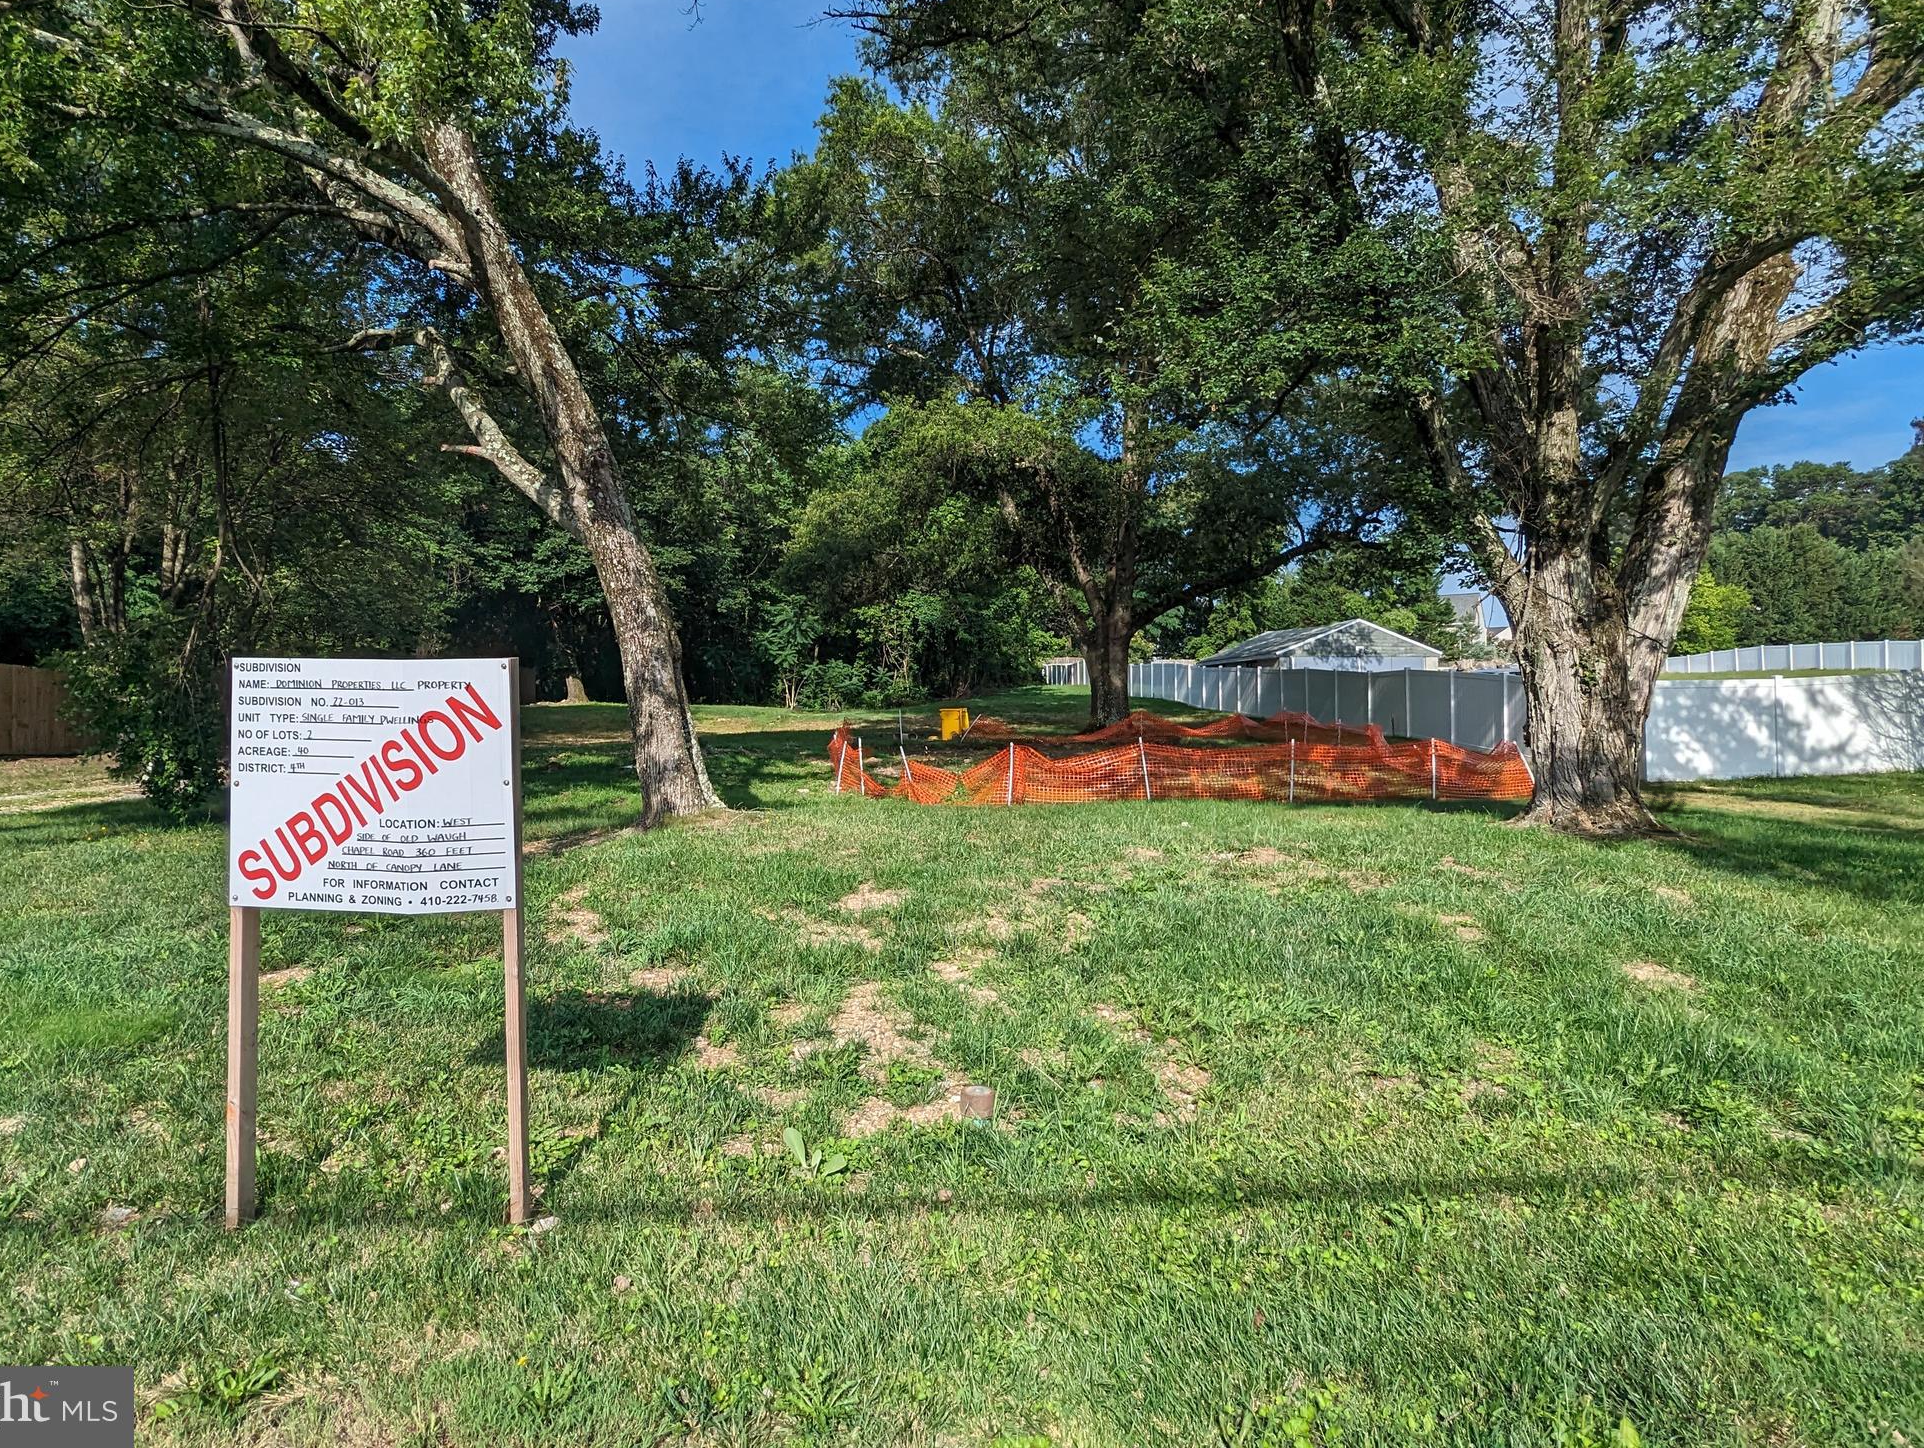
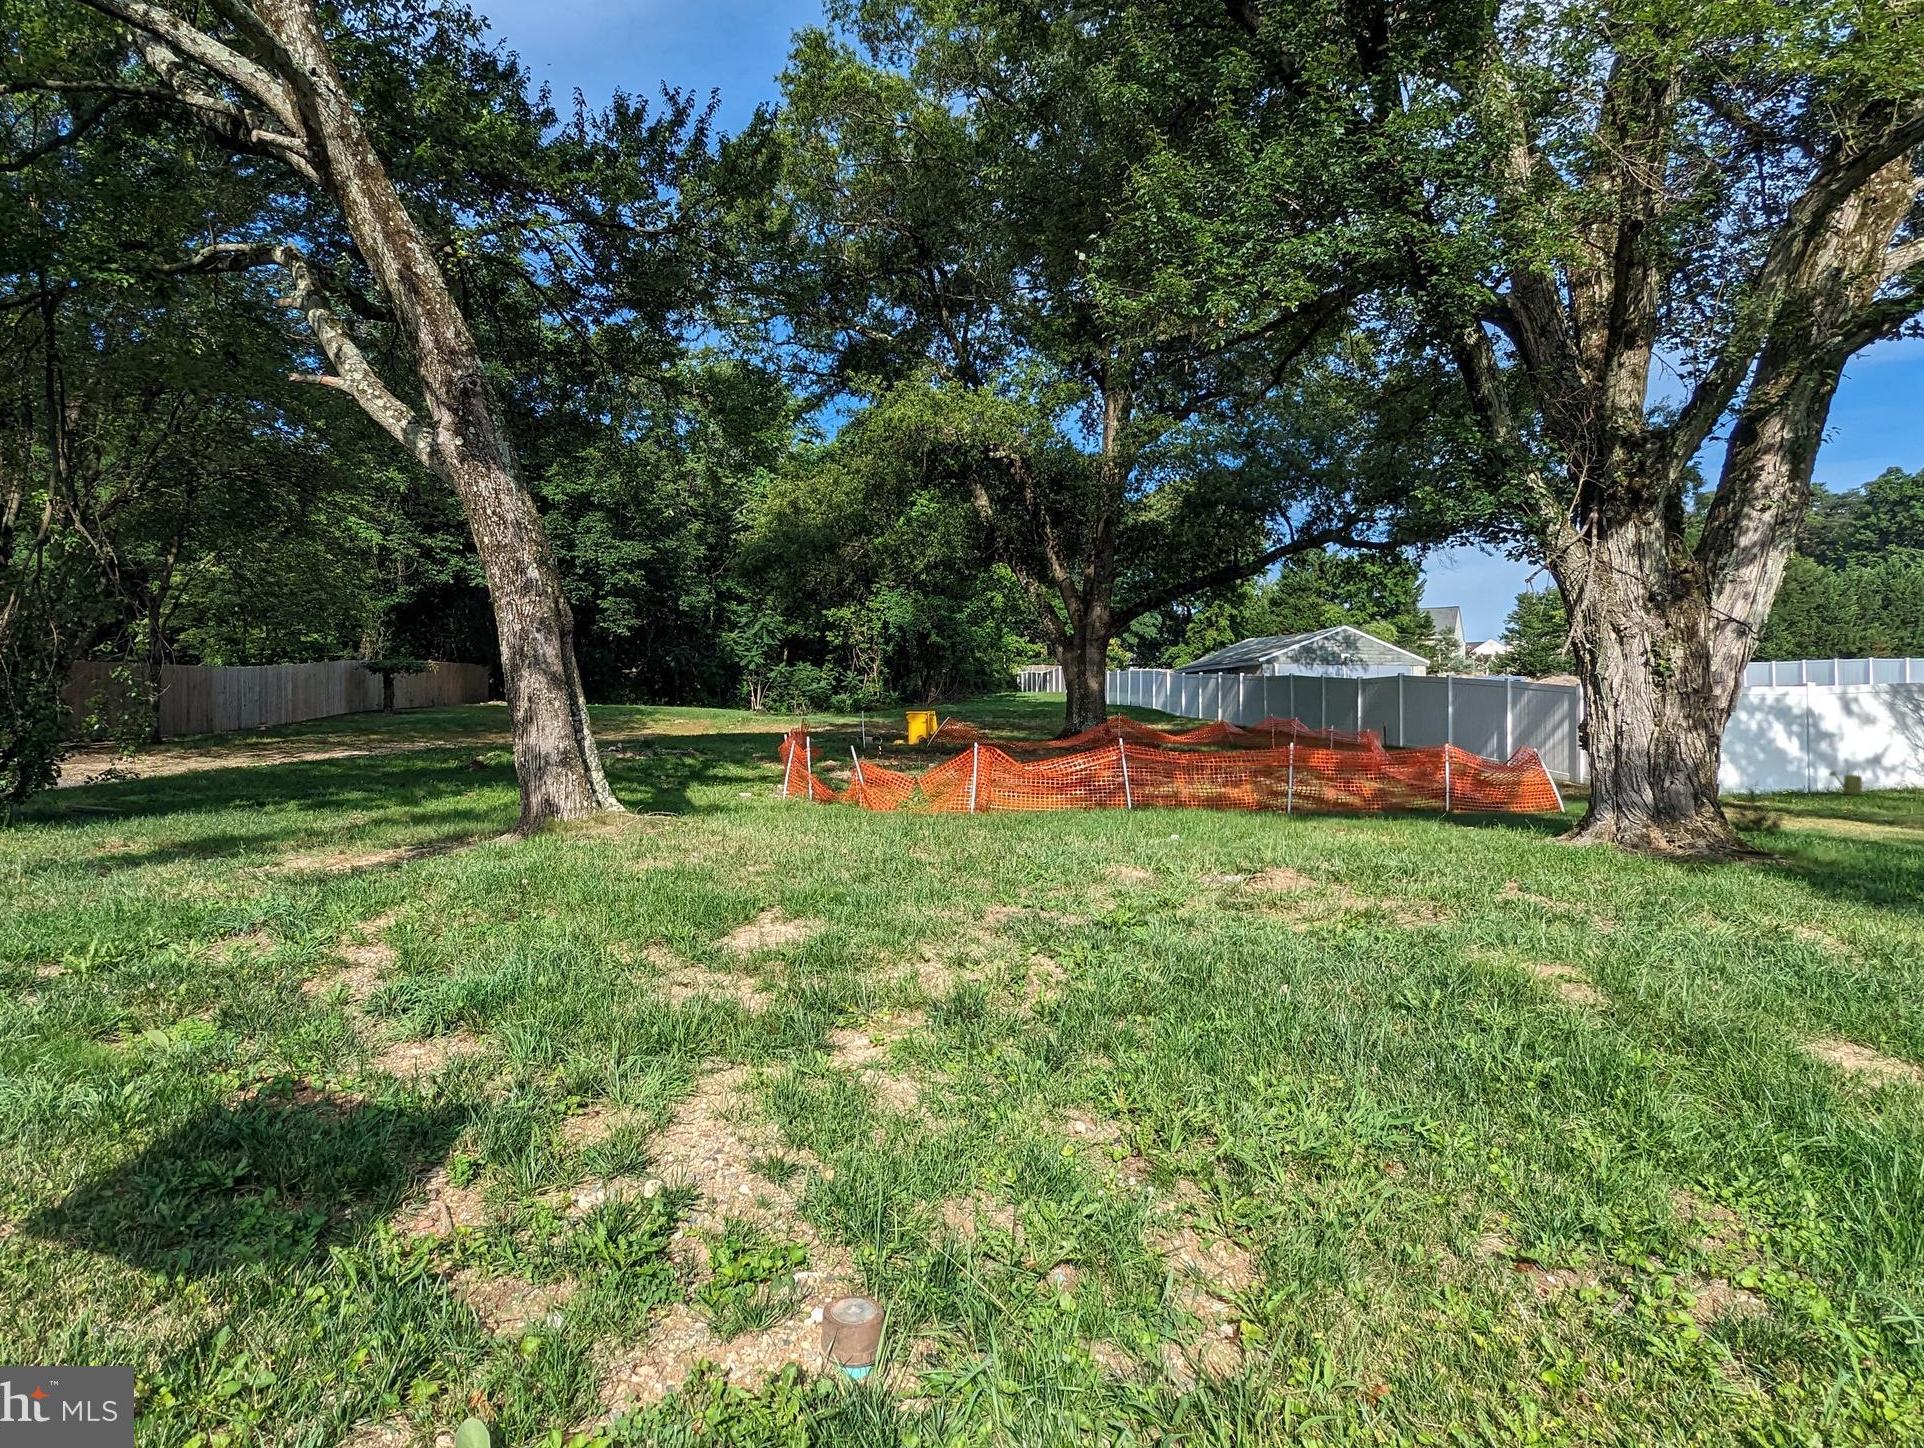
watering can: none [1781,755,1813,779] -> present [1829,771,1862,795]

